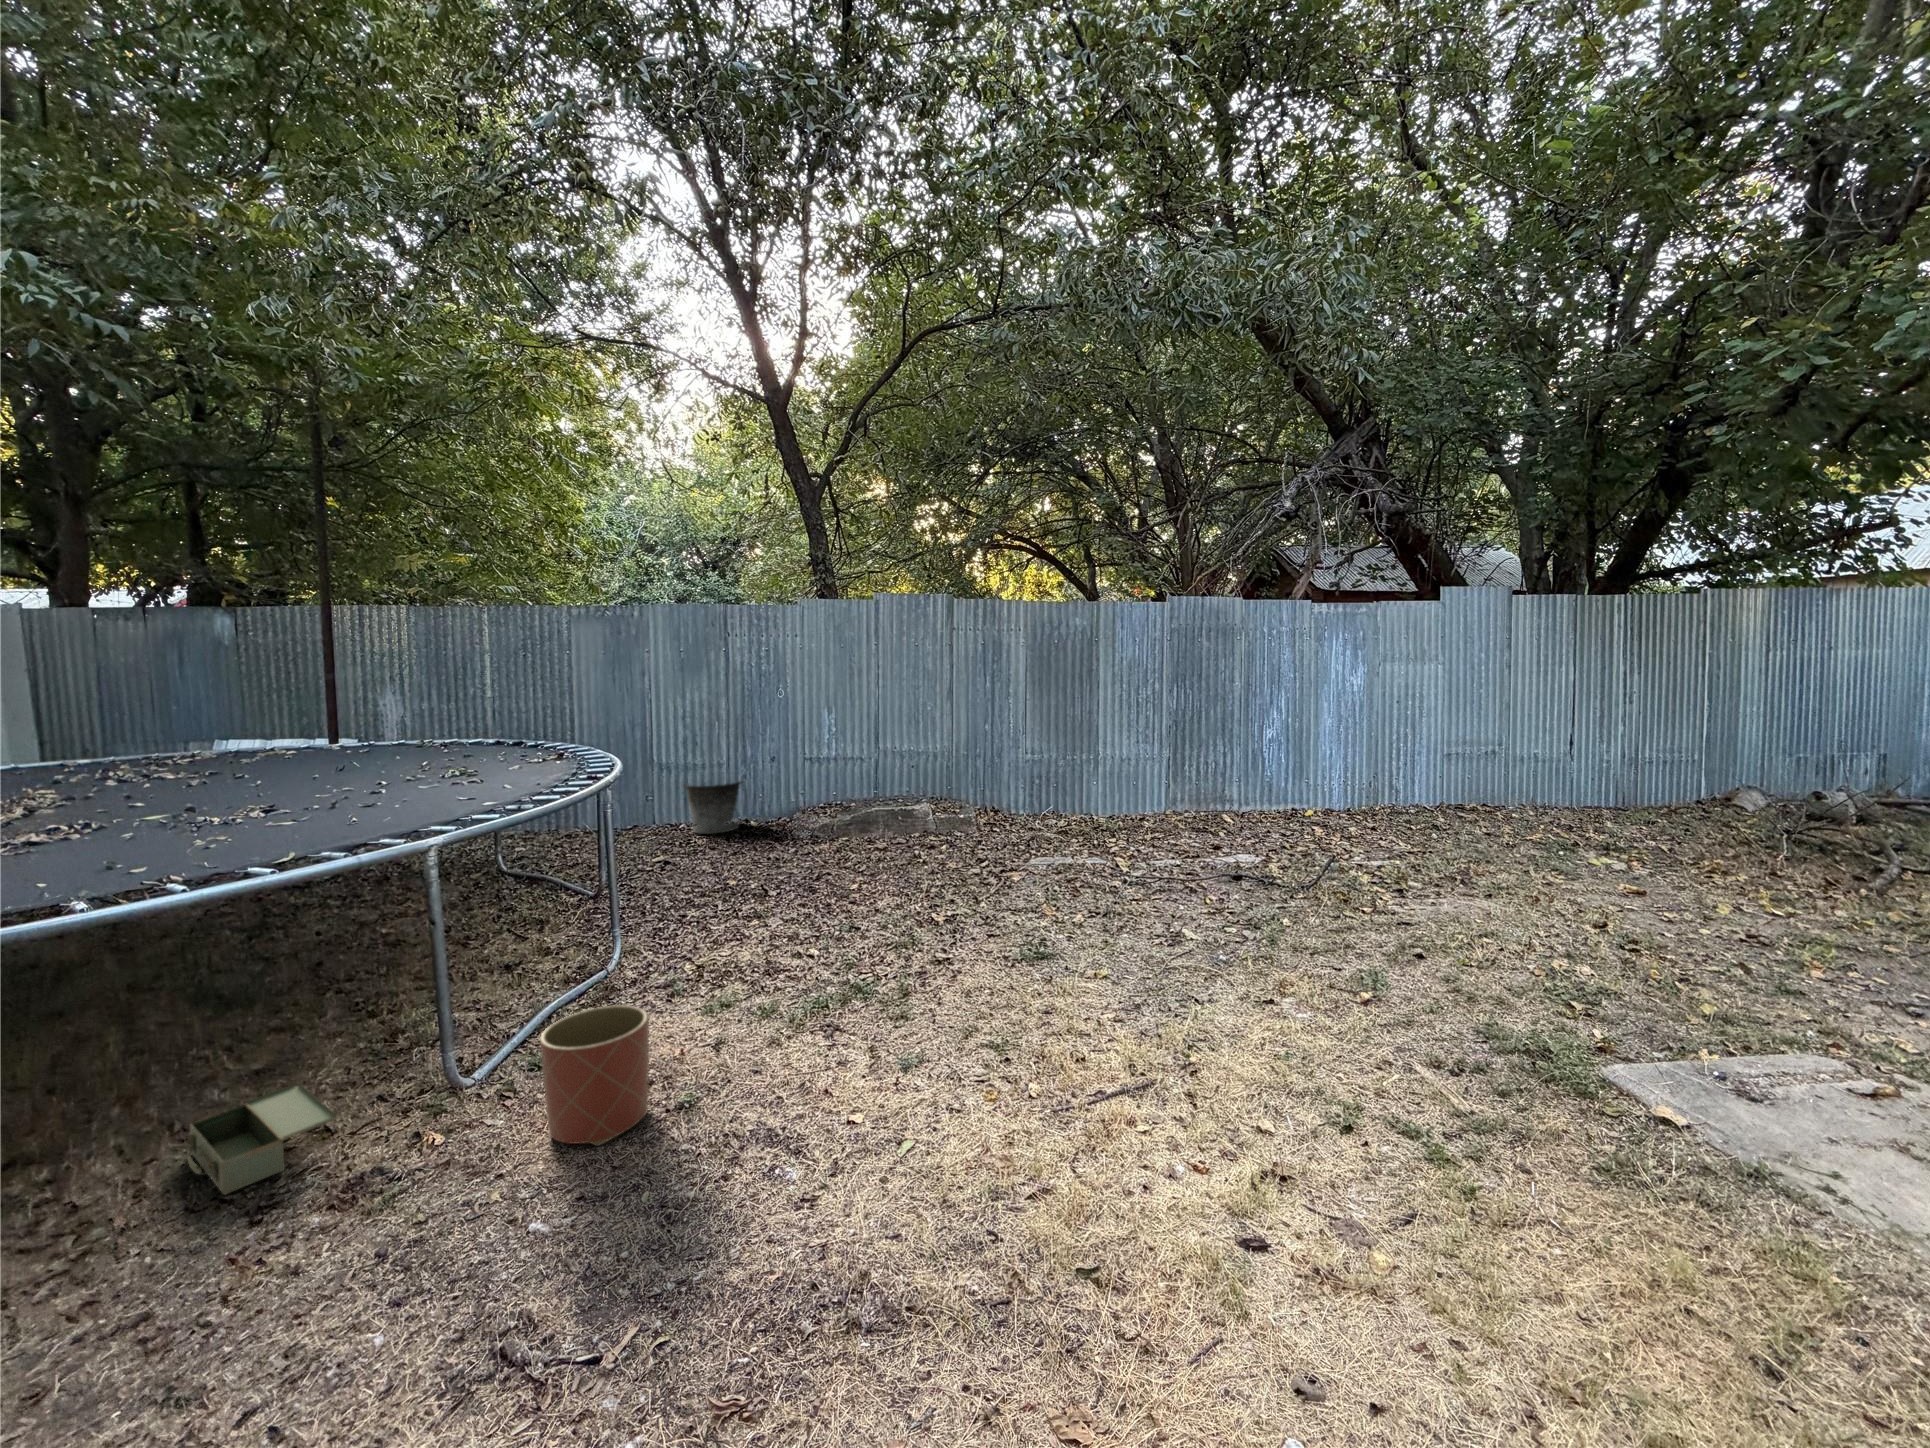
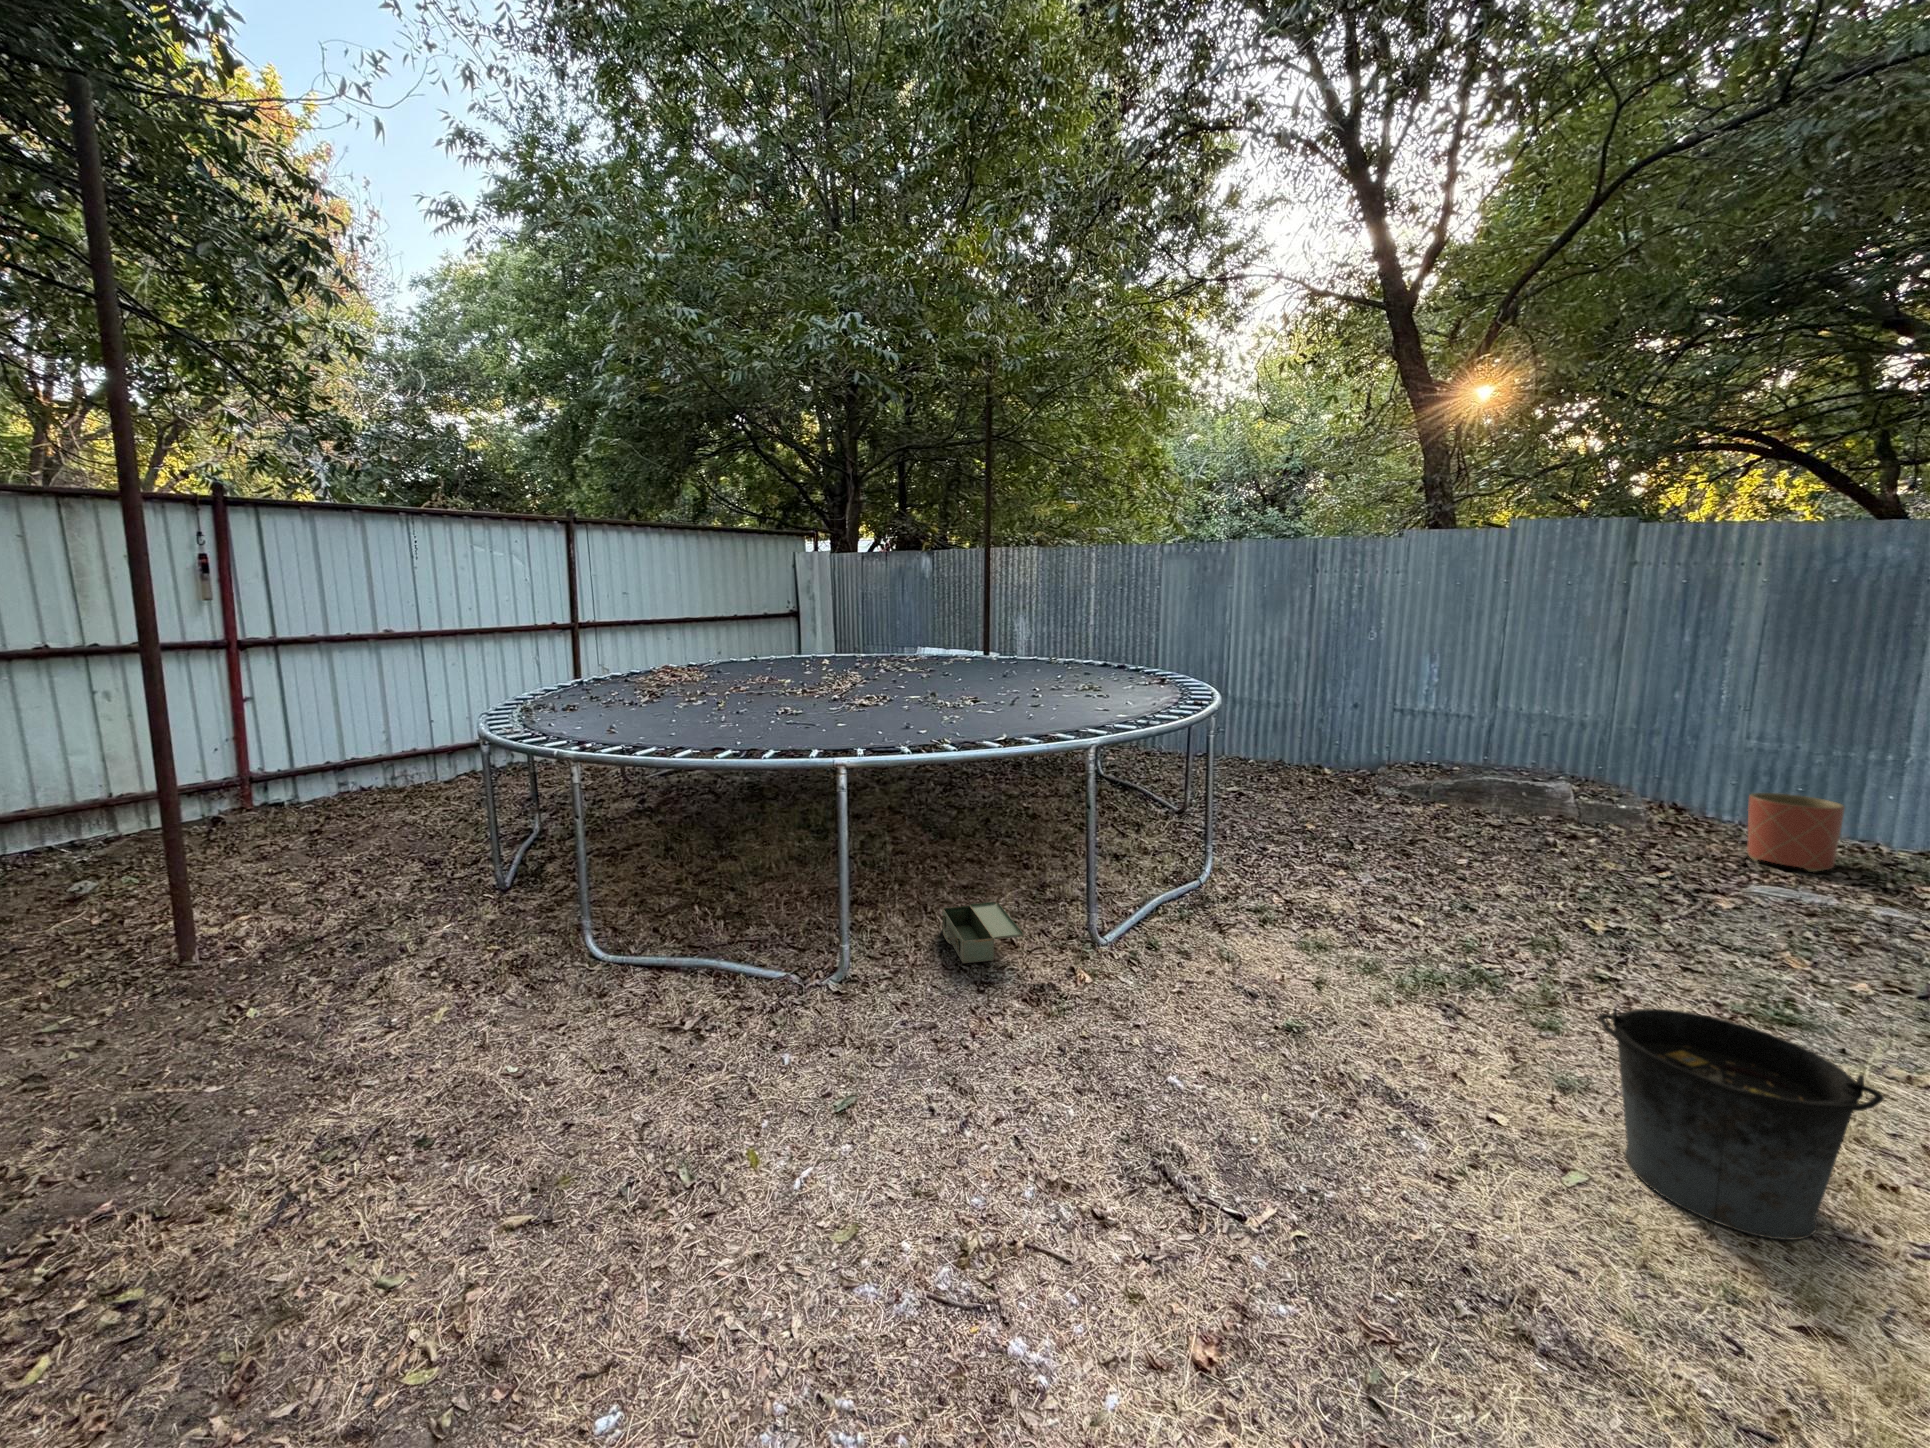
bucket: present [683,780,745,834] -> present [1598,1008,1884,1240]
planter: present [540,1005,649,1146] -> present [1747,793,1845,872]

